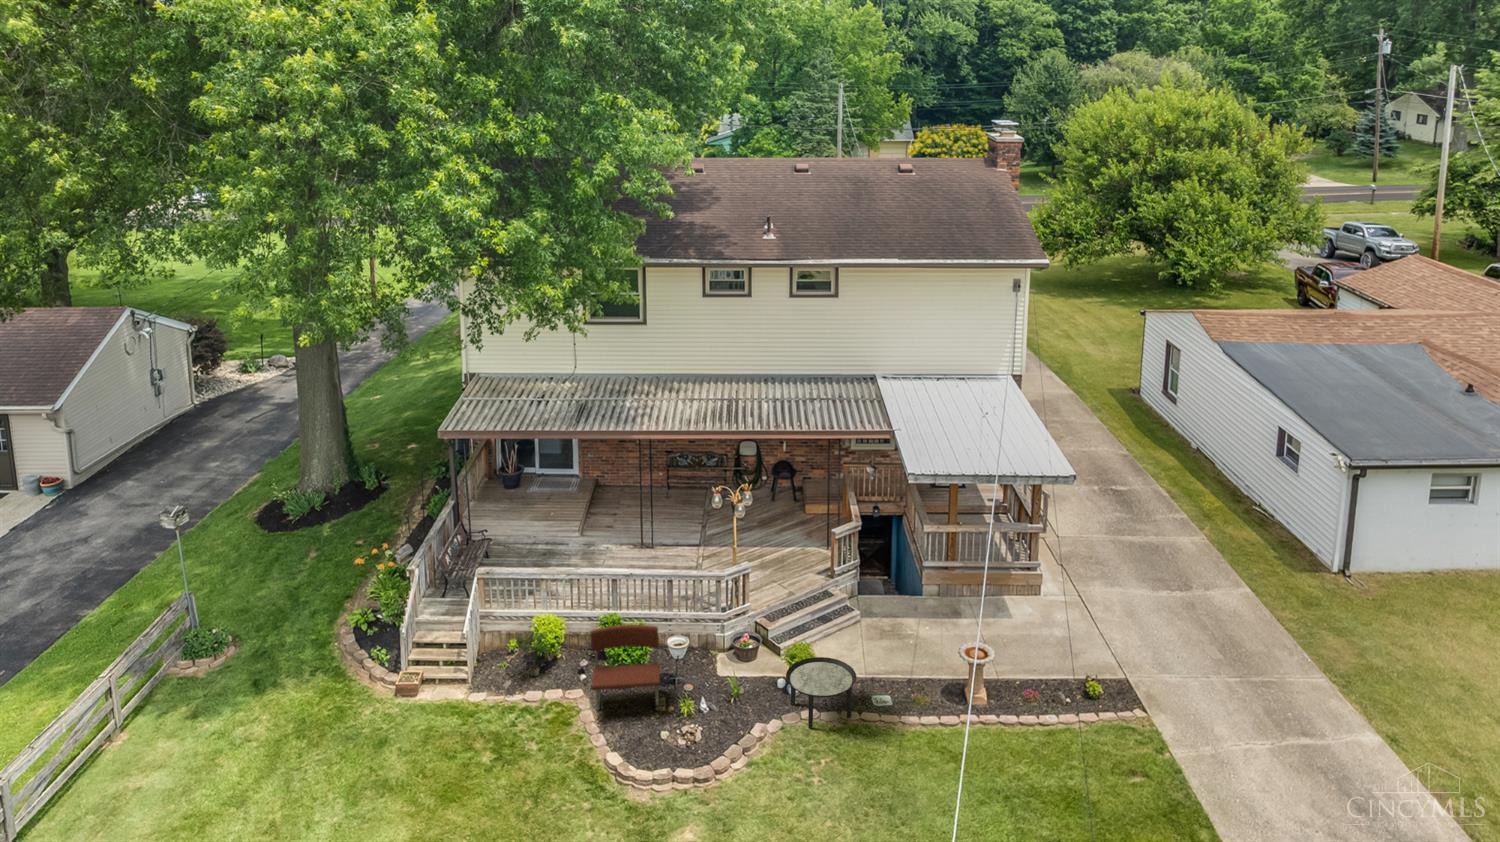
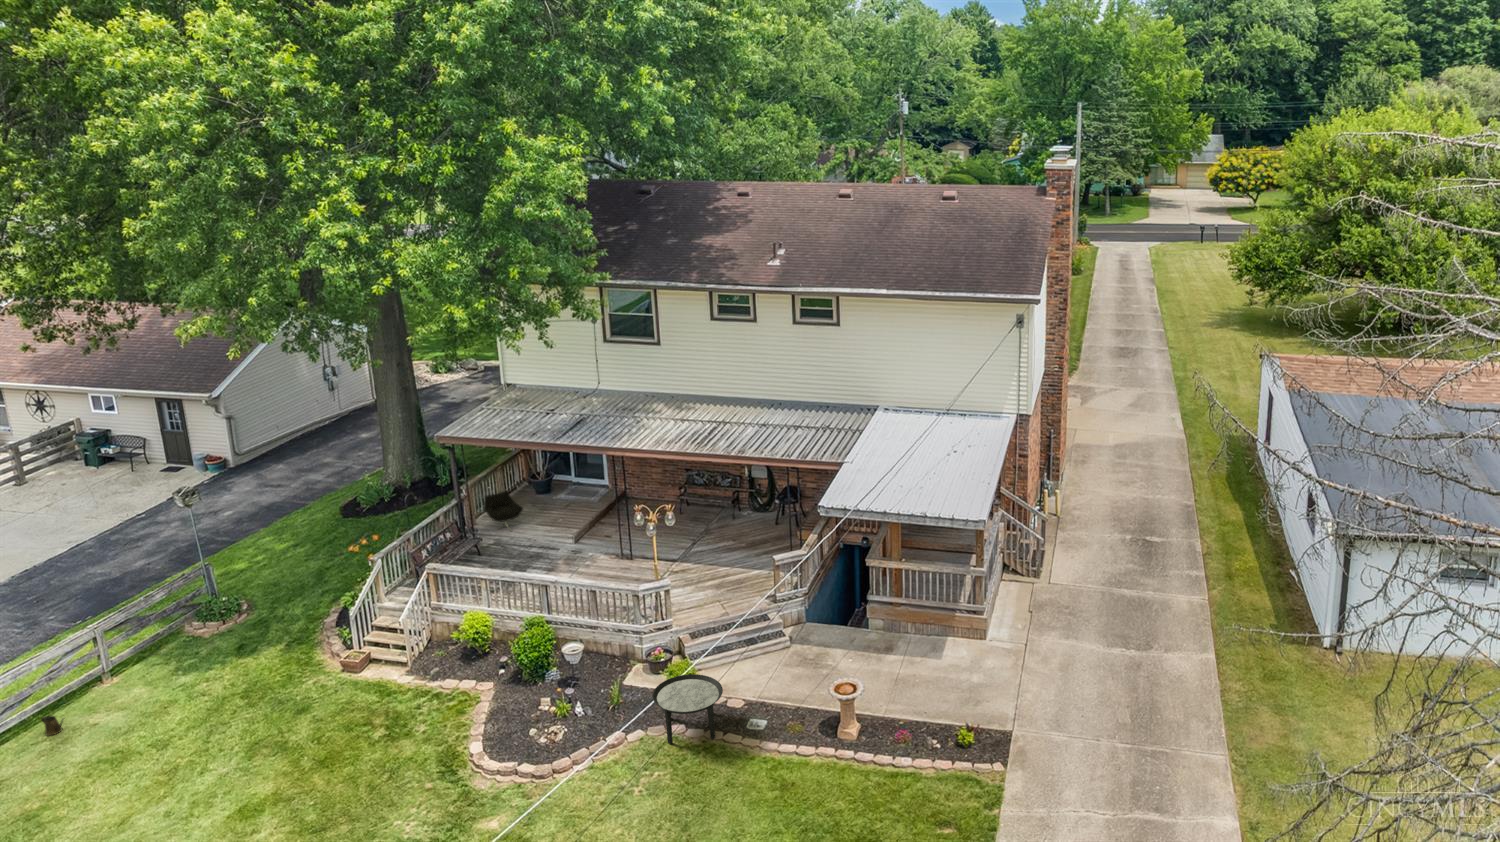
lounge chair: none [468,485,514,529] -> present [484,491,523,528]
bench: present [590,625,660,710] -> none [483,624,559,705]
potted plant: present [512,631,548,677] -> none [442,623,480,667]
watering can: none [50,791,88,816] -> present [41,716,65,736]

